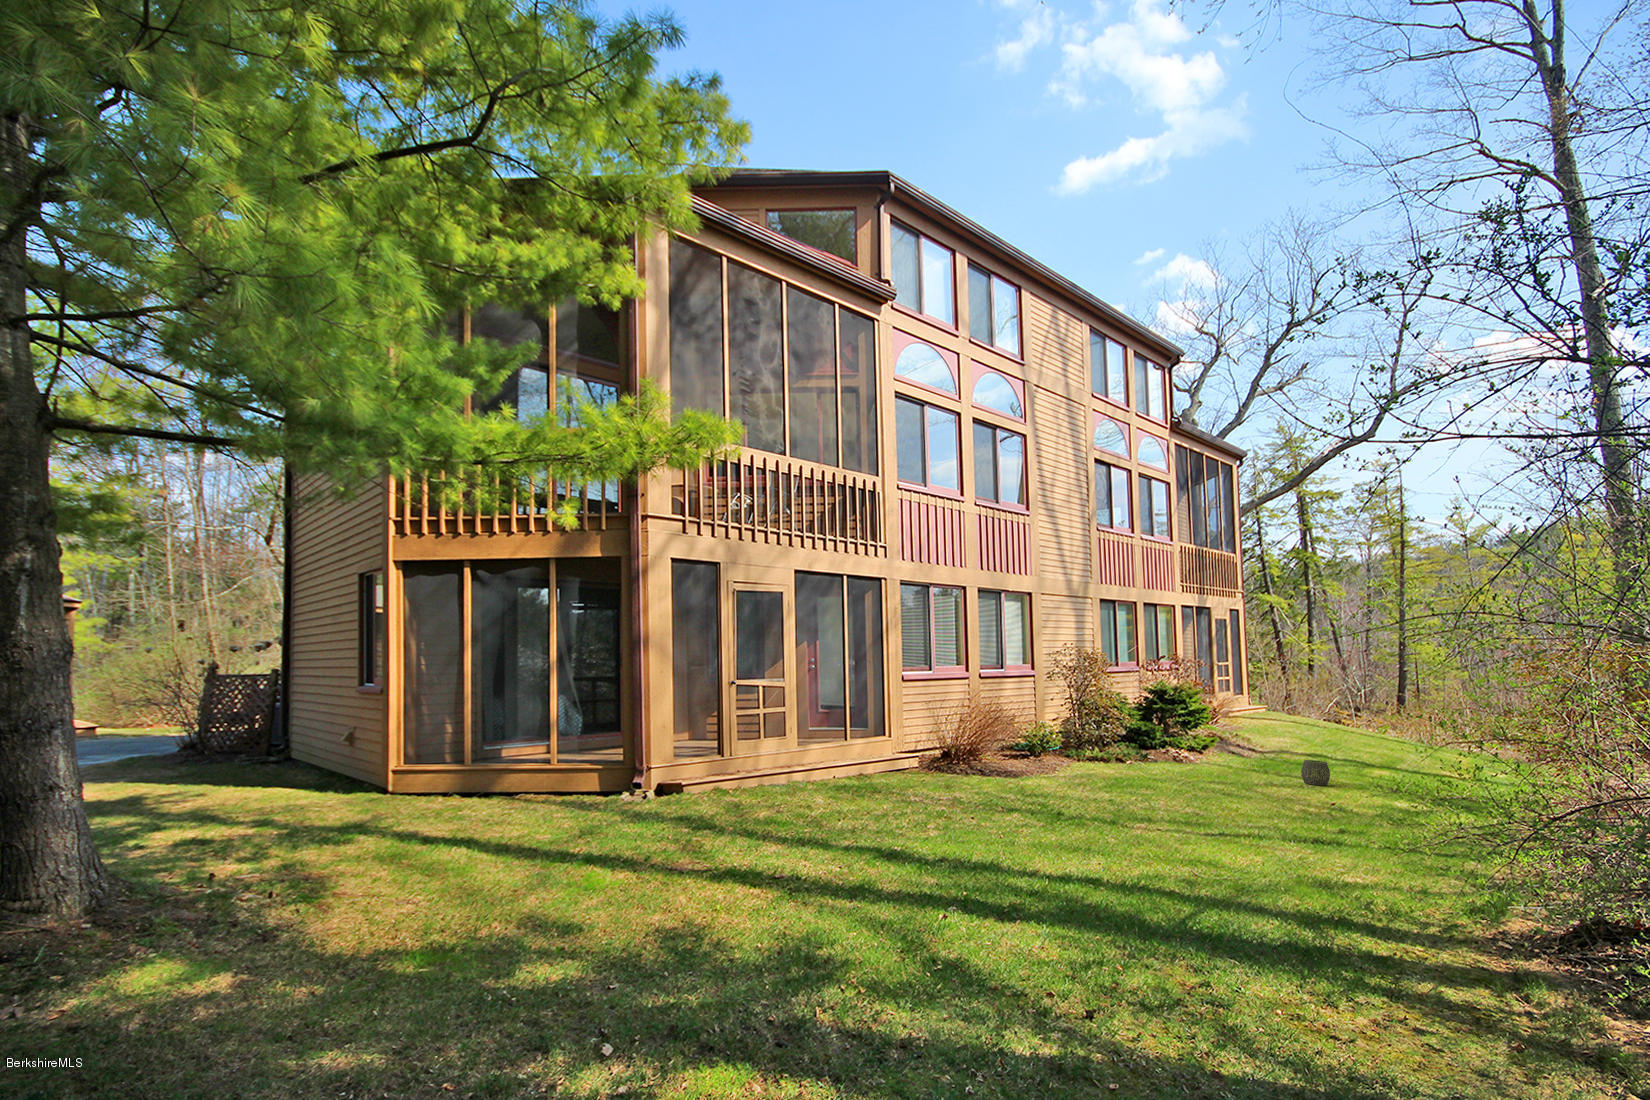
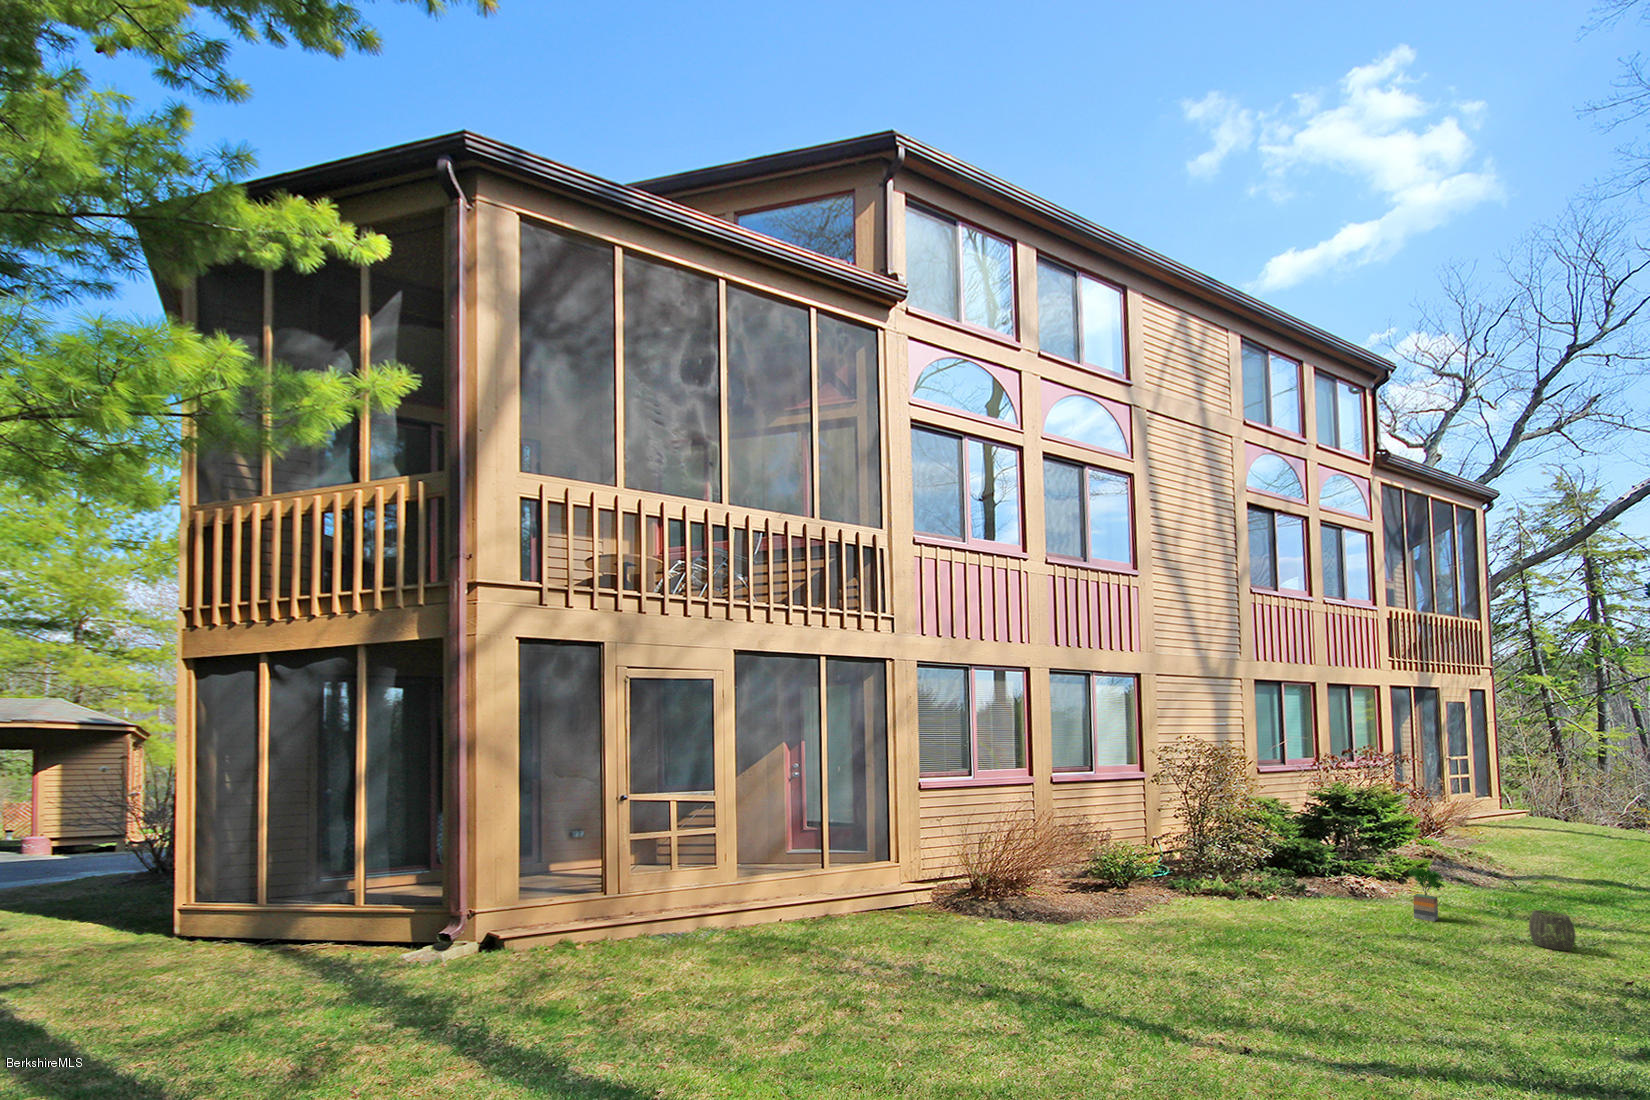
potted tree: none [1221,737,1246,774] -> present [1409,868,1444,922]

